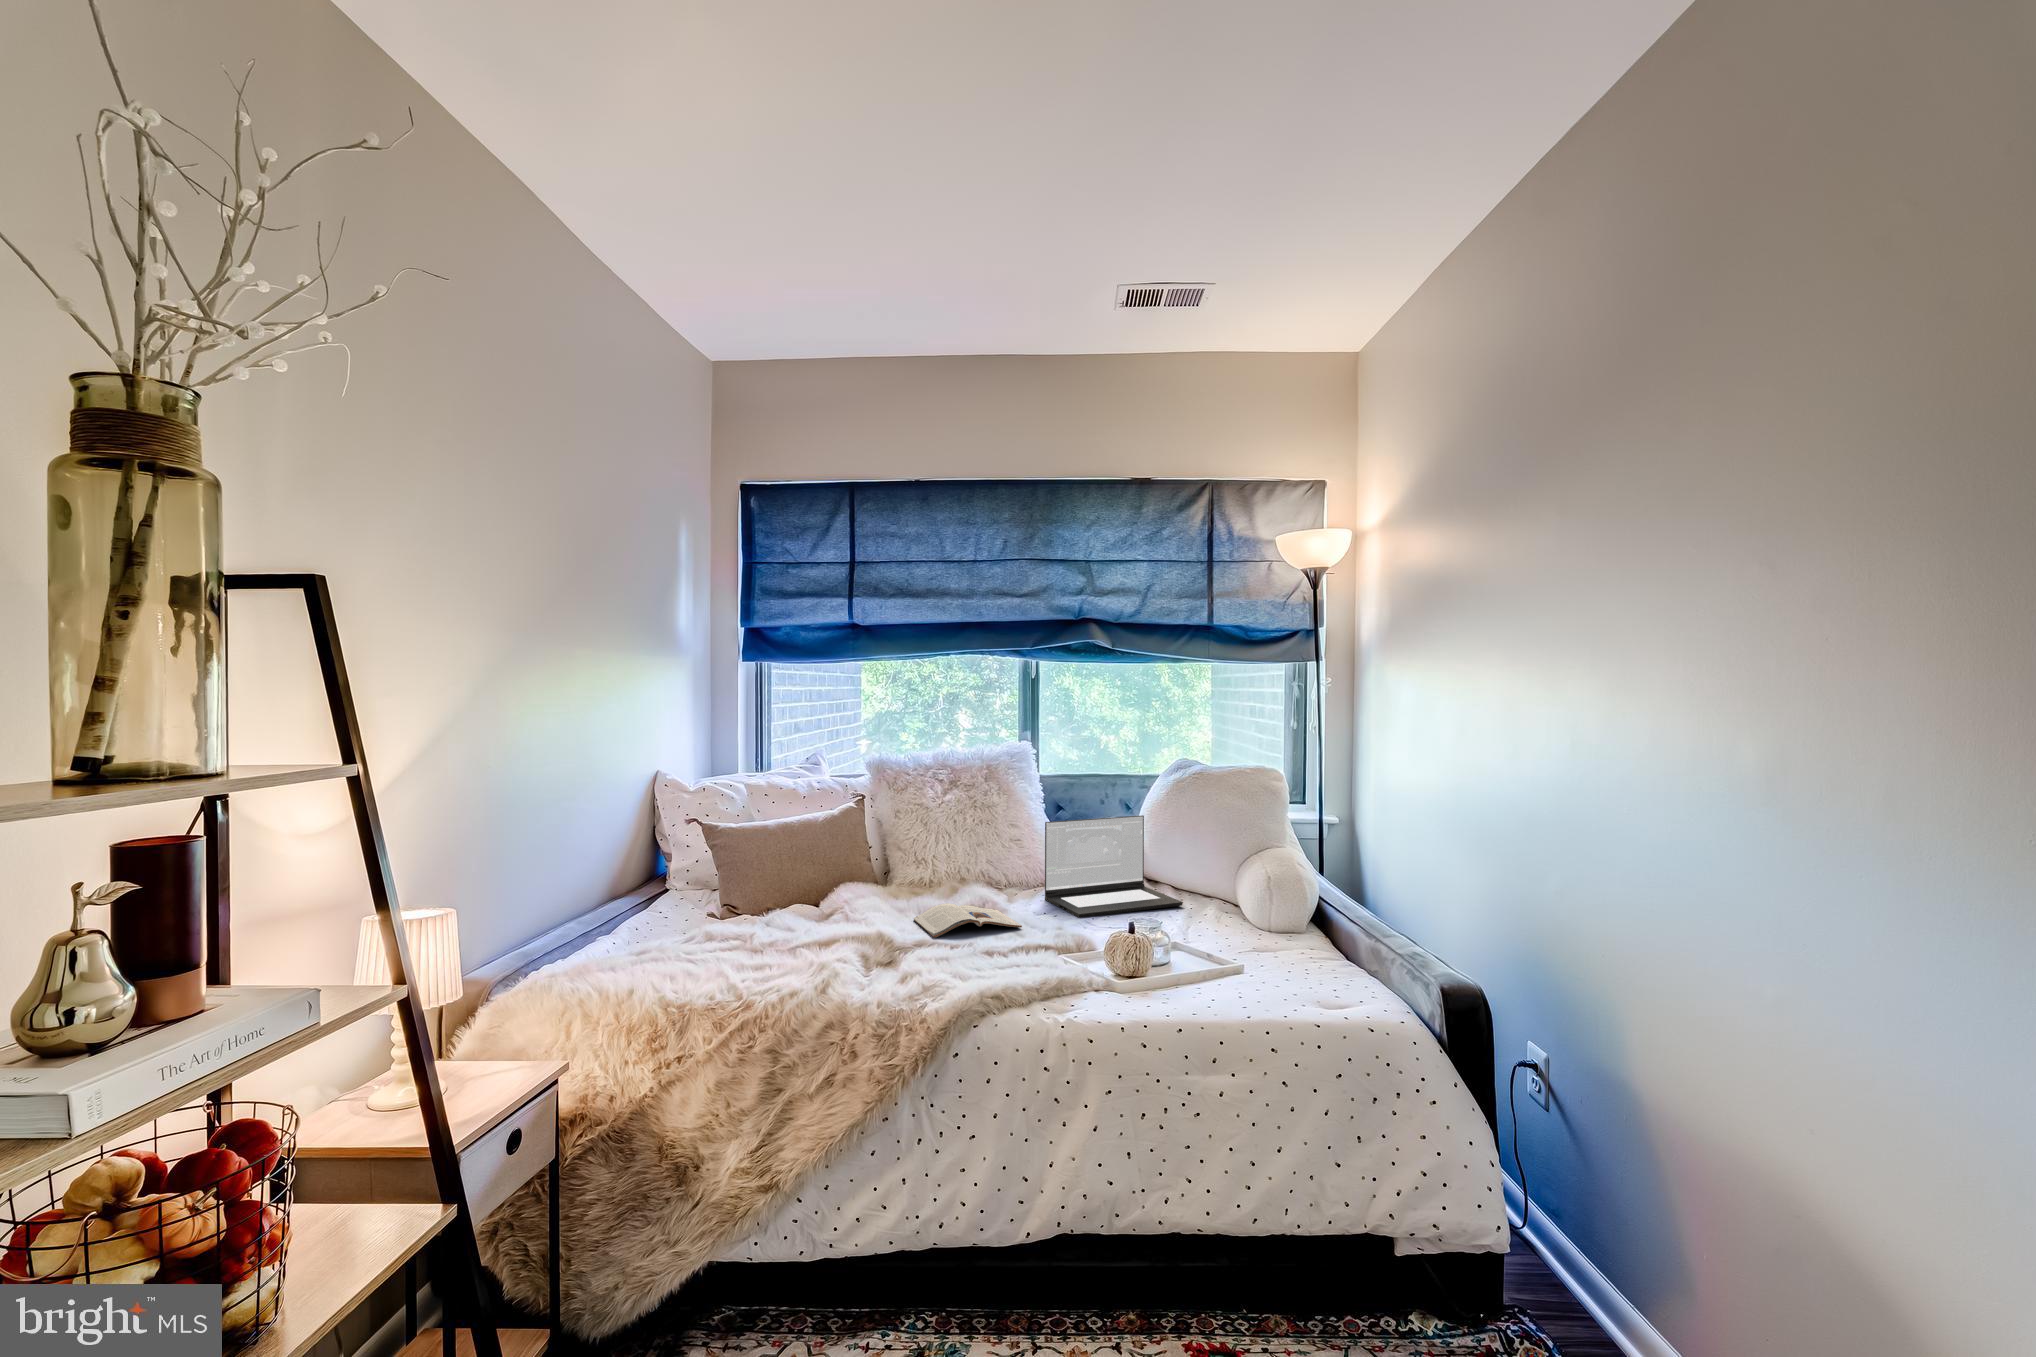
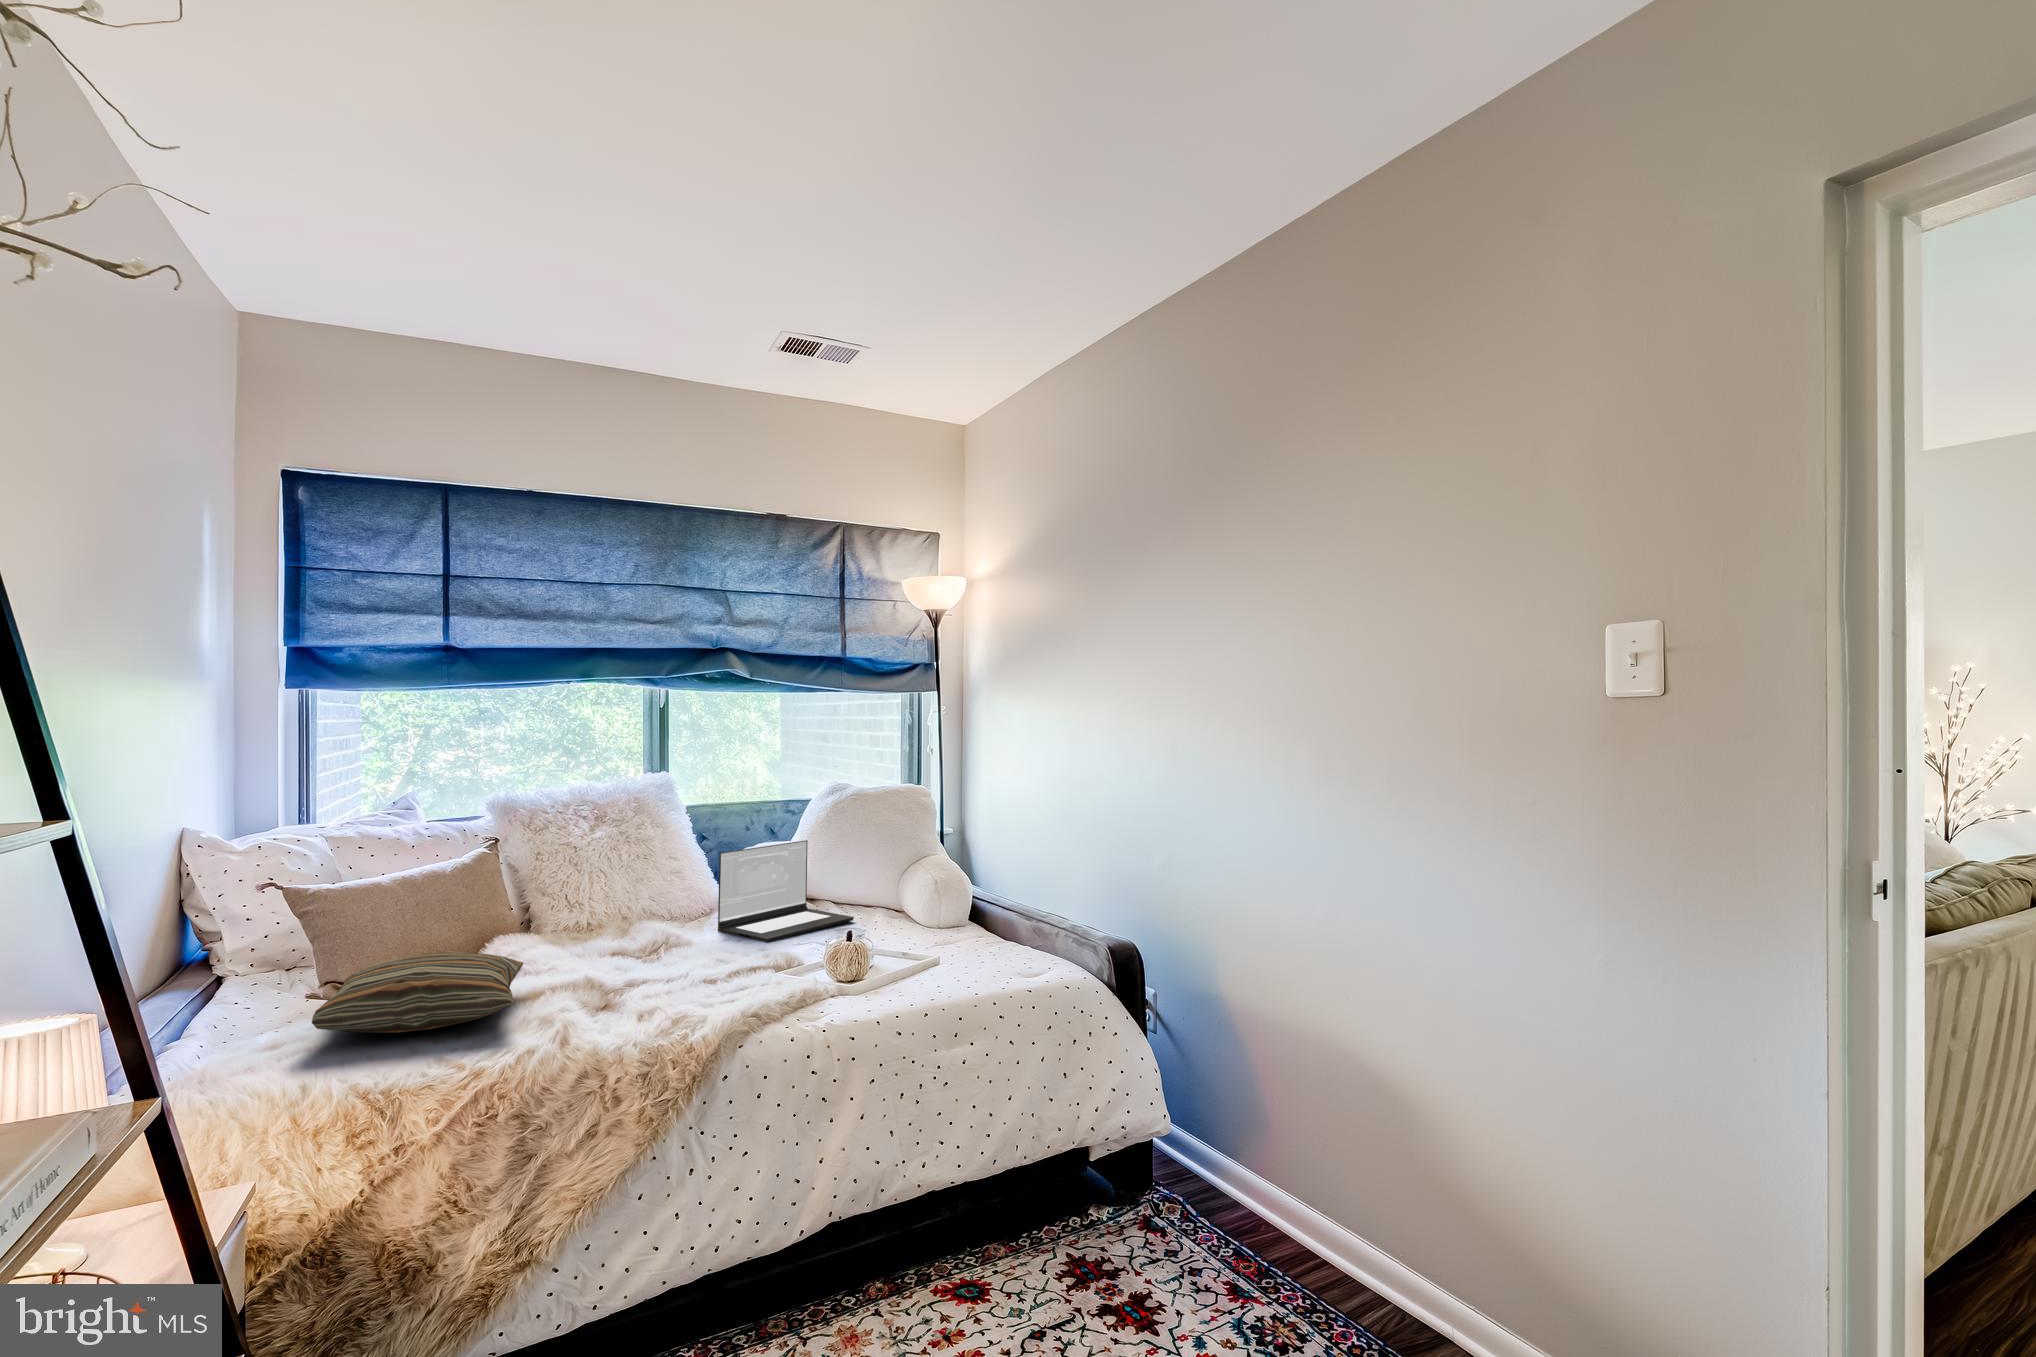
pillow: none [653,890,839,958] -> present [312,952,523,1033]
magazine: present [914,903,1022,938] -> none [596,944,722,979]

